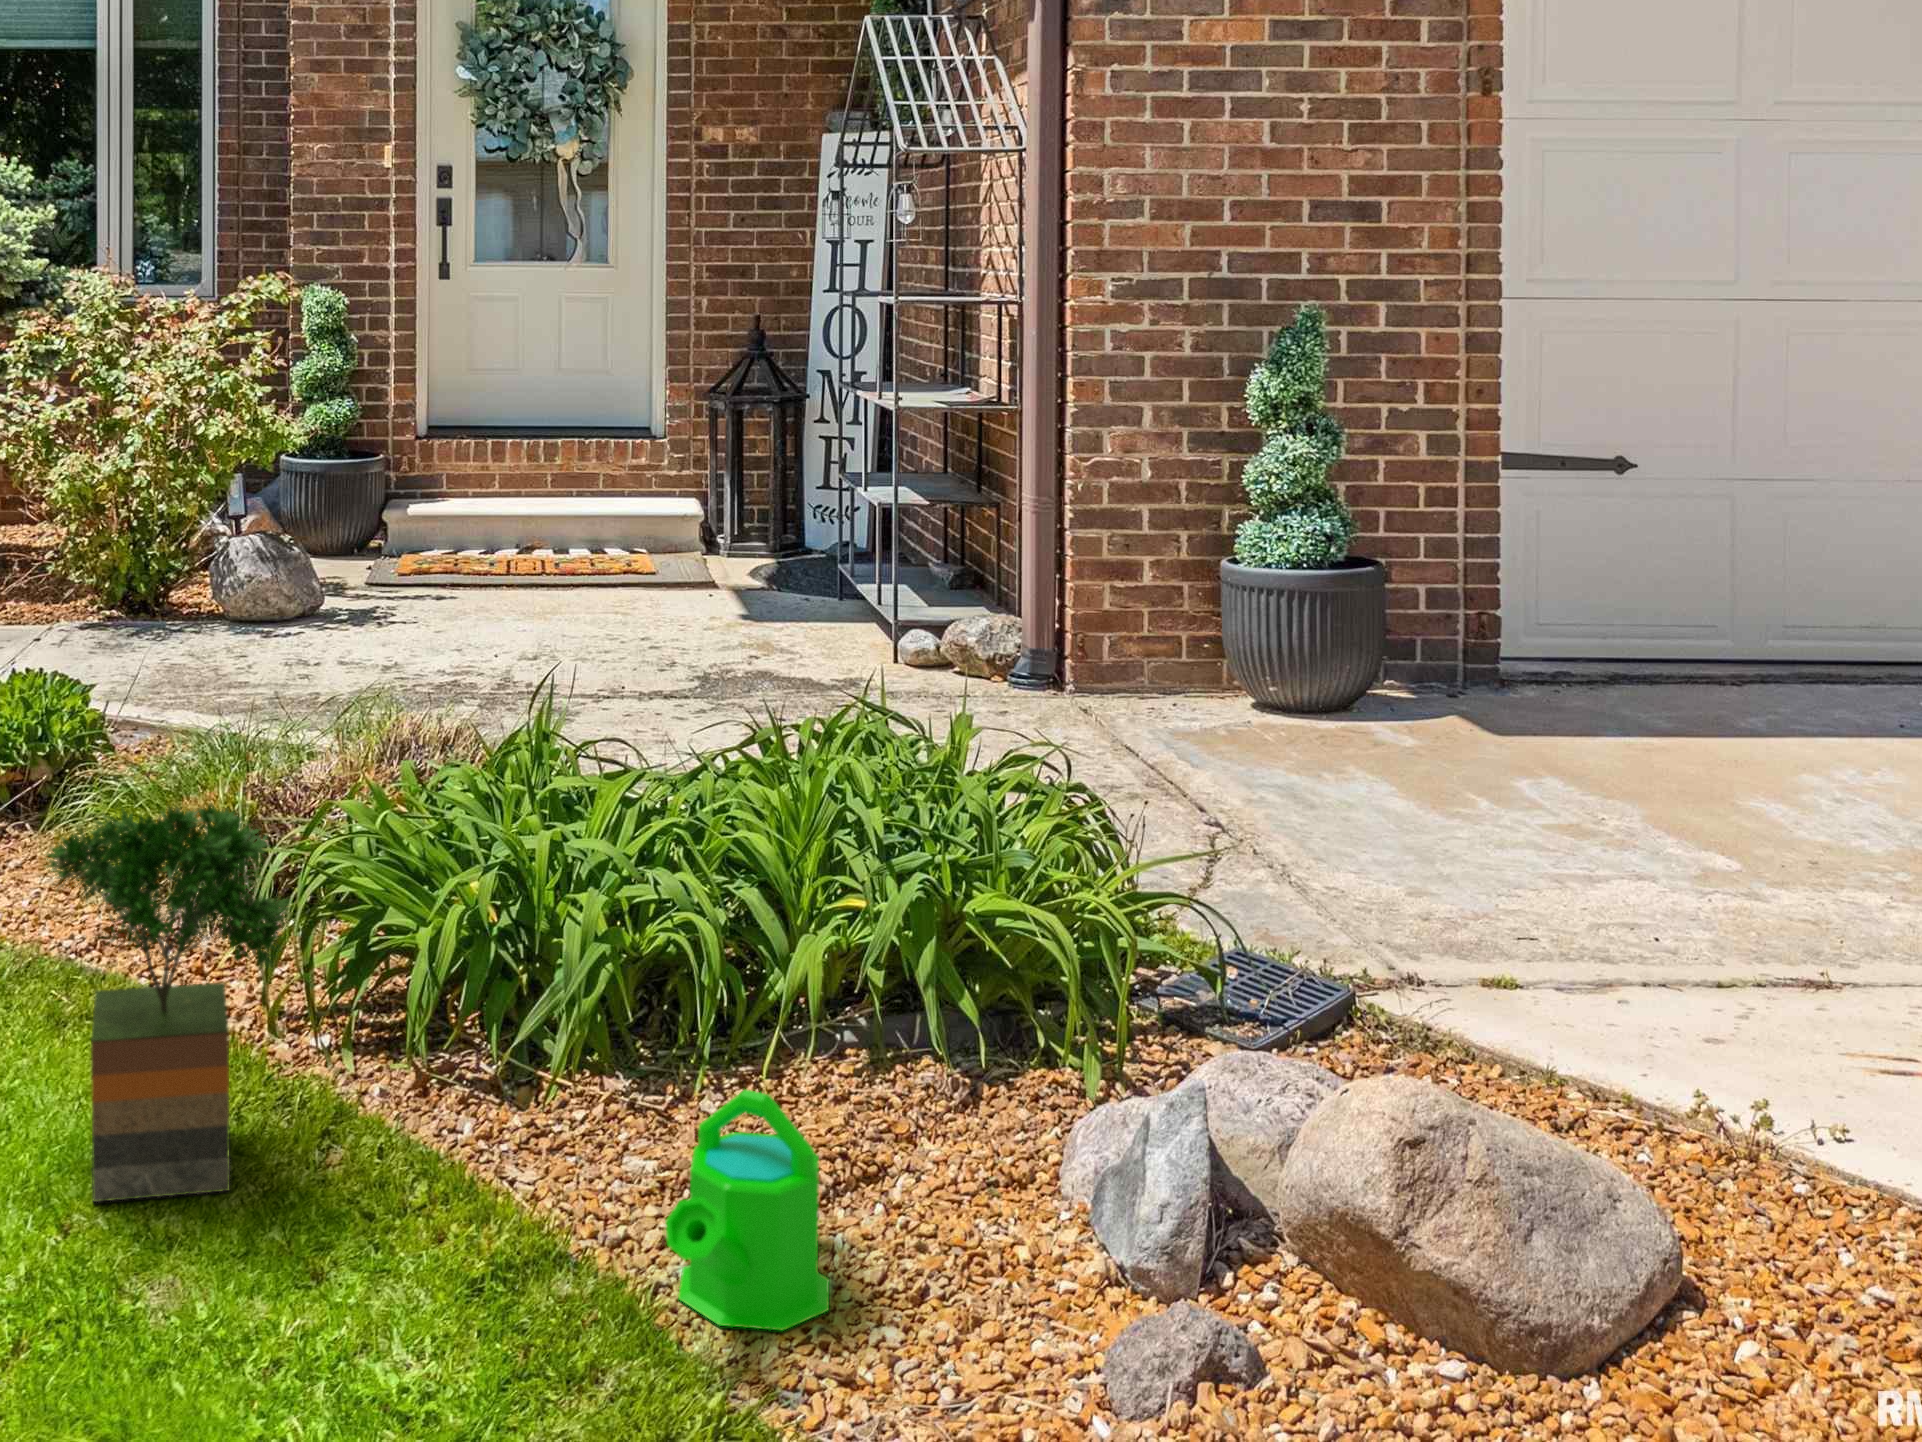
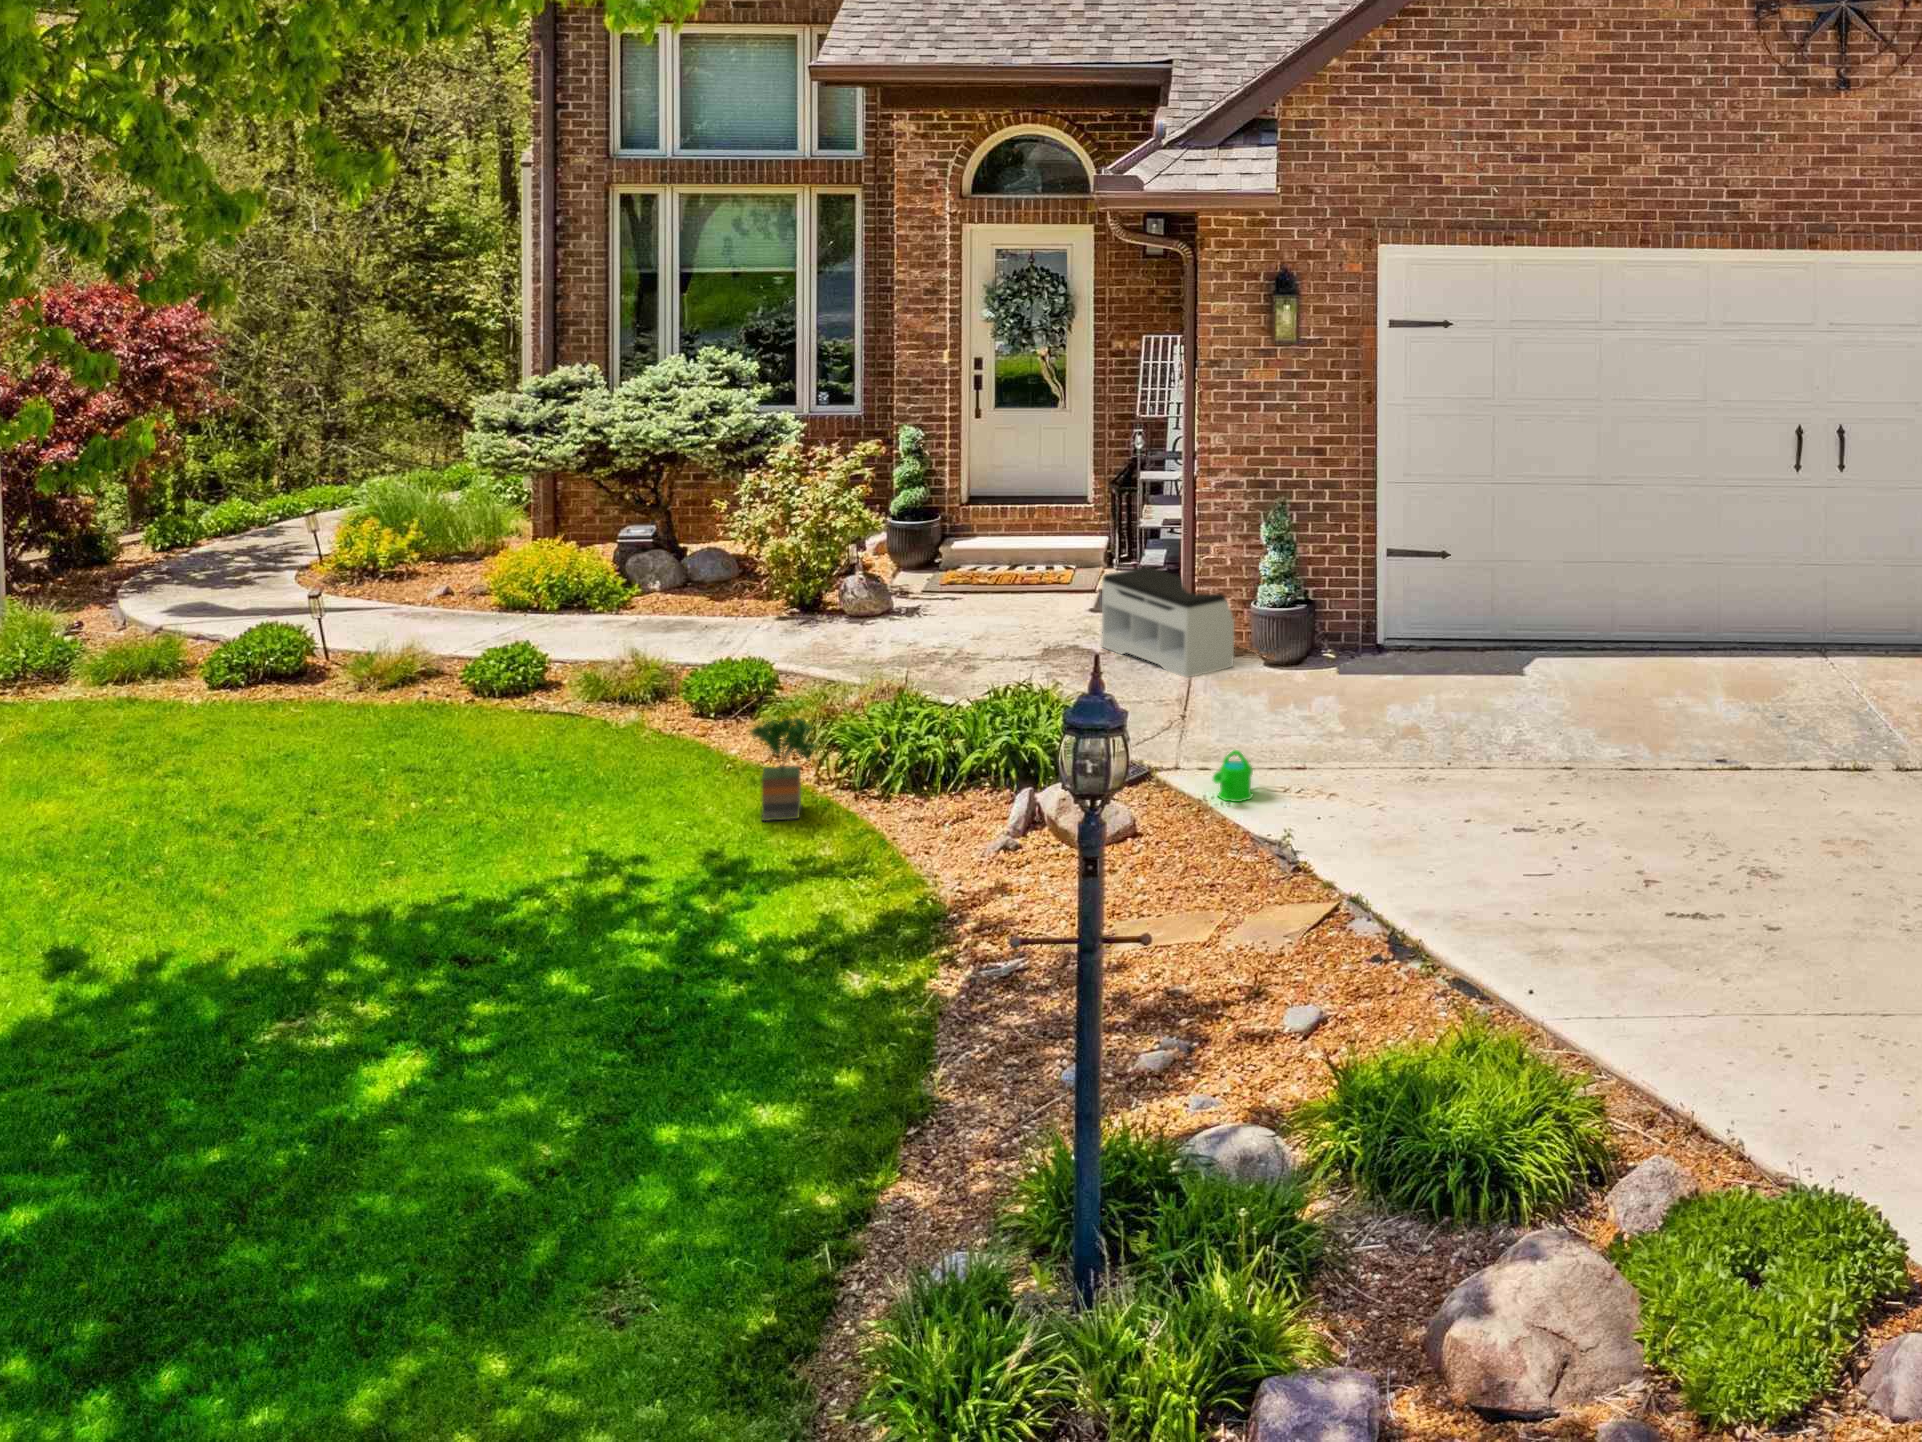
bench: none [827,491,1184,731] -> present [1101,567,1234,678]
watering can: present [665,1090,829,1330] -> present [1212,750,1253,802]

